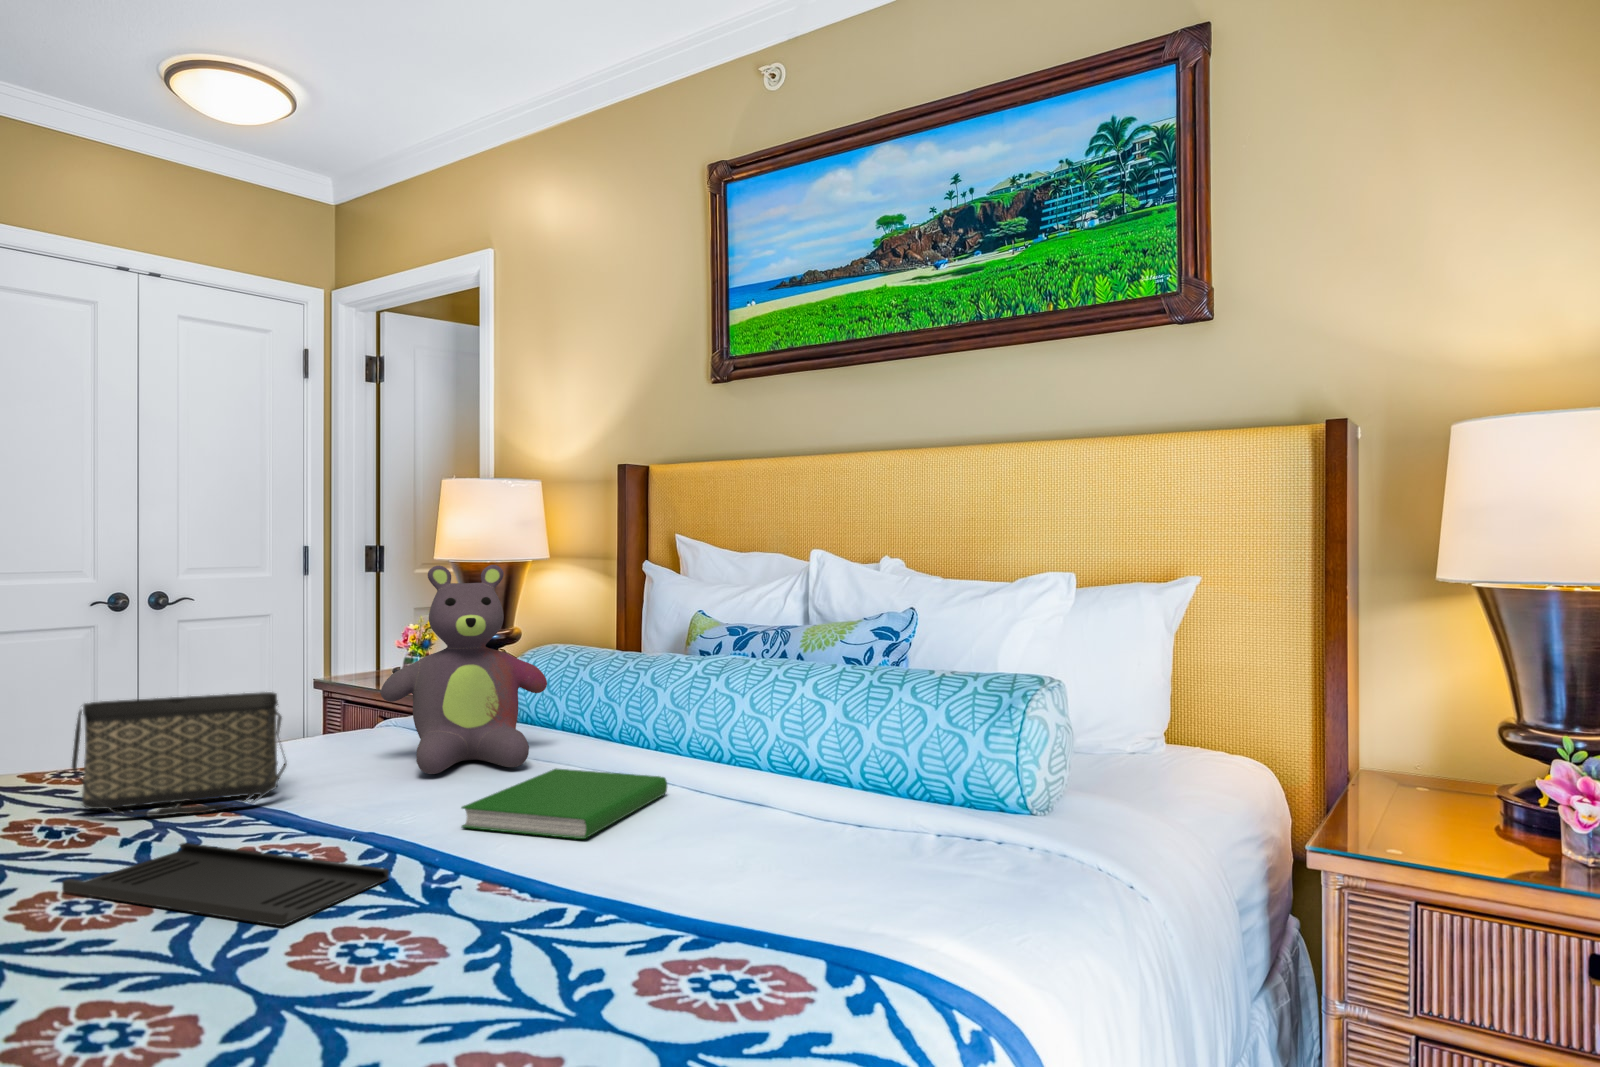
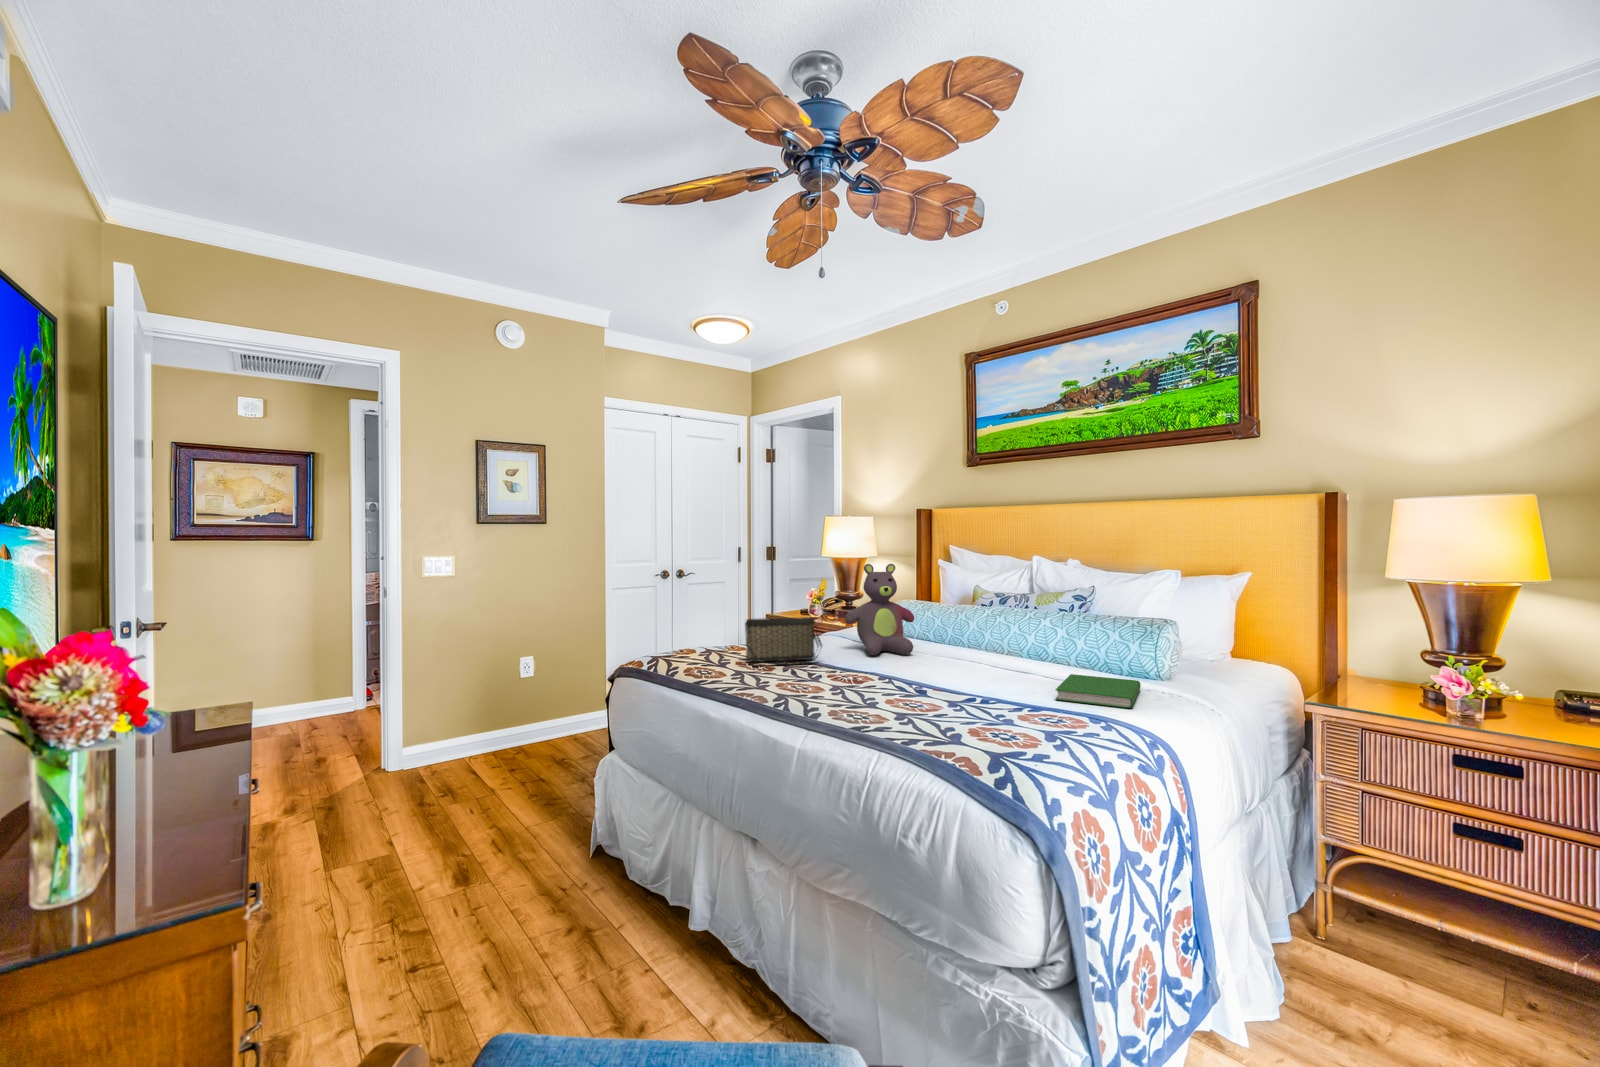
hardcover book: present [462,769,667,839] -> present [1056,674,1141,708]
tray: present [62,843,389,926] -> none [778,673,894,699]

